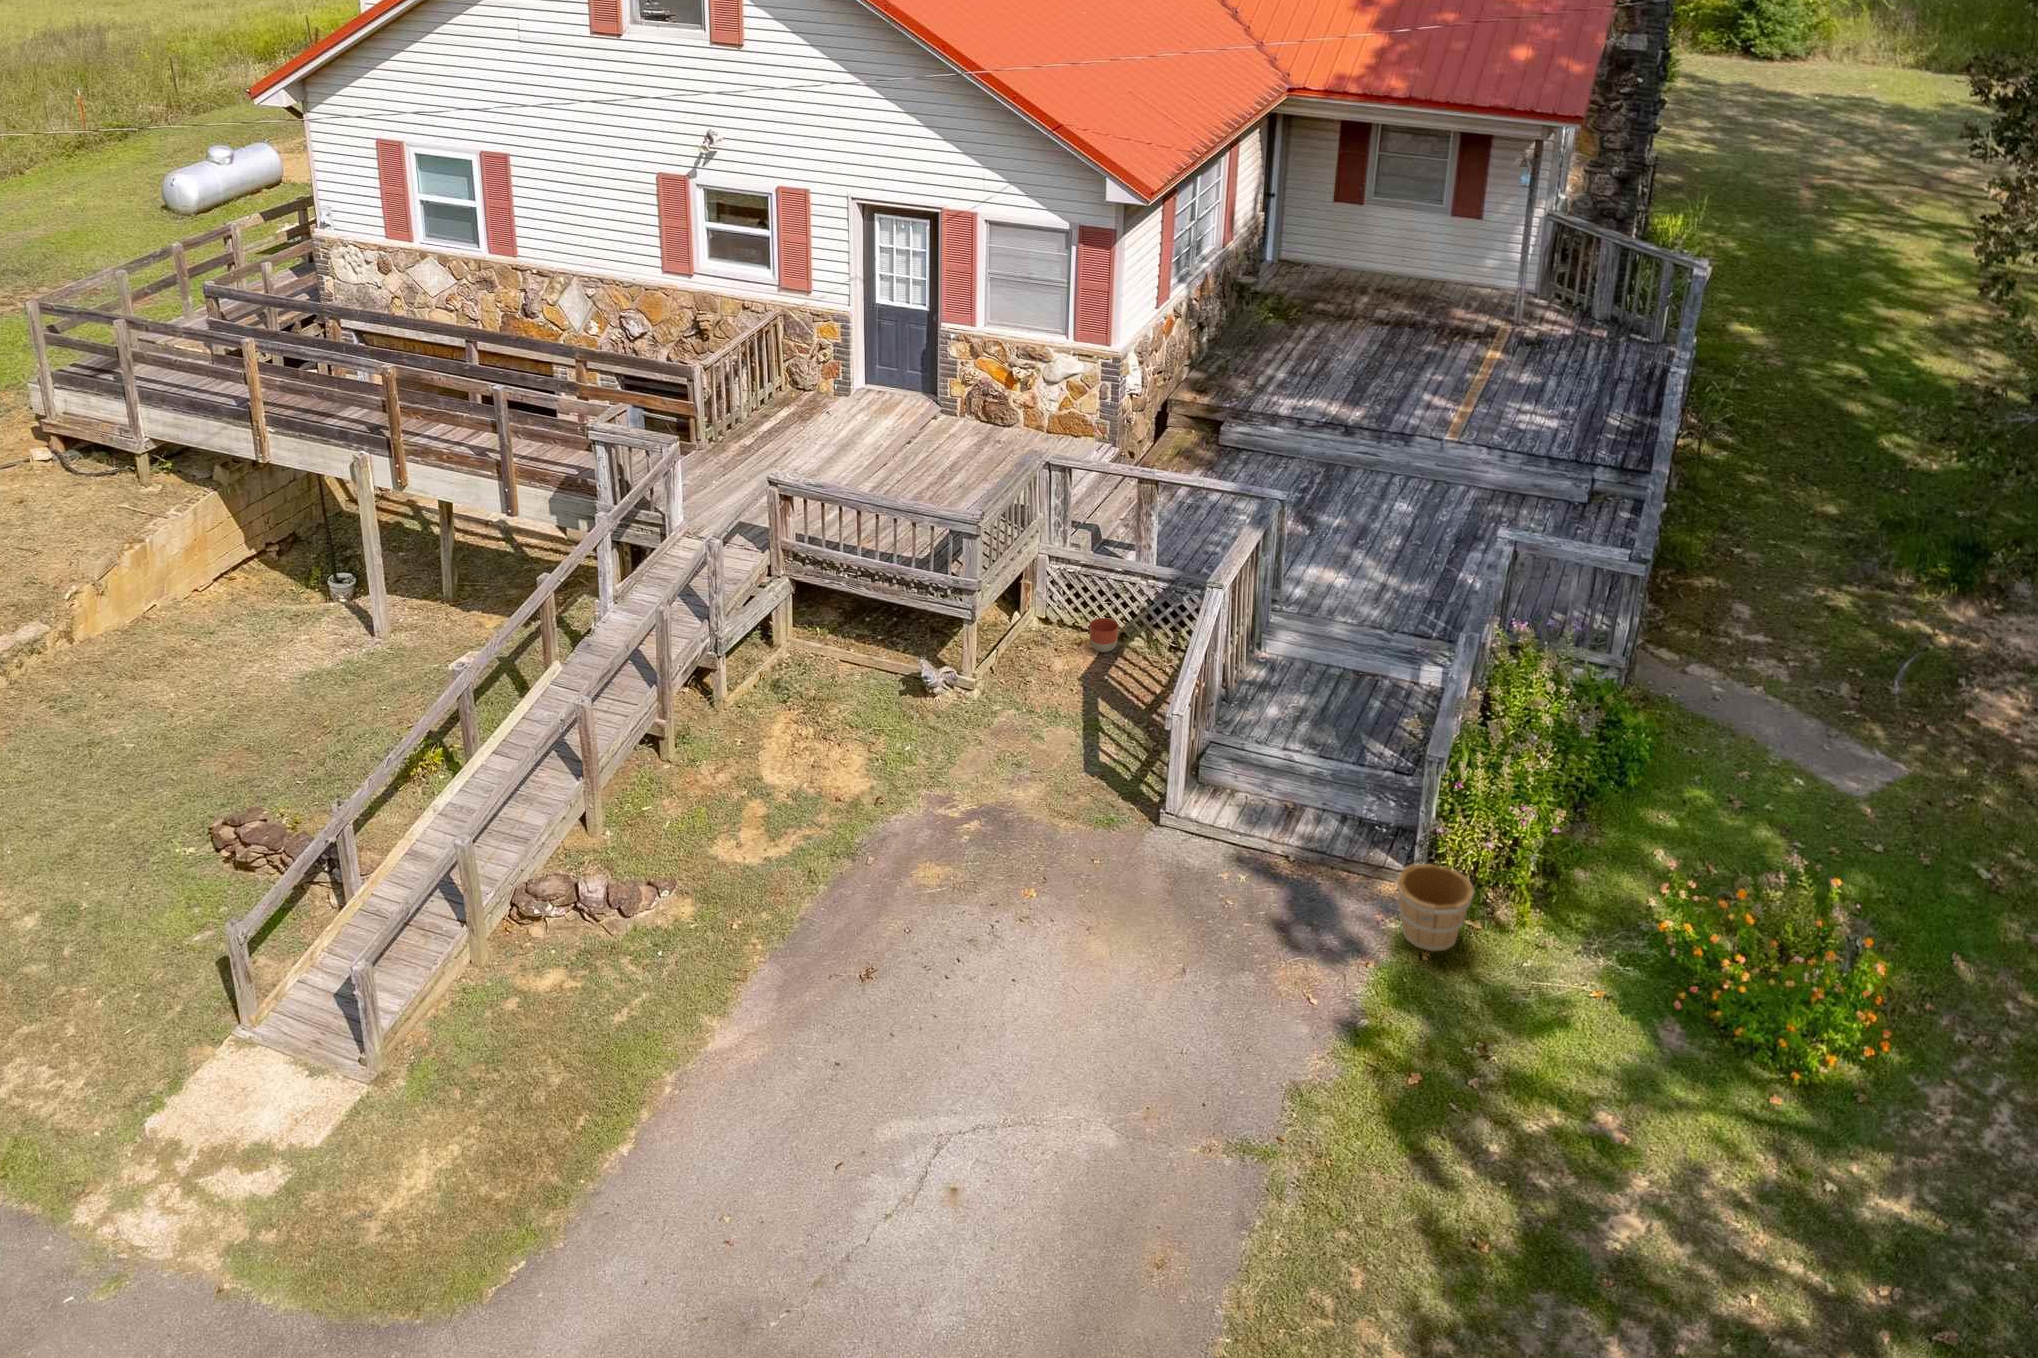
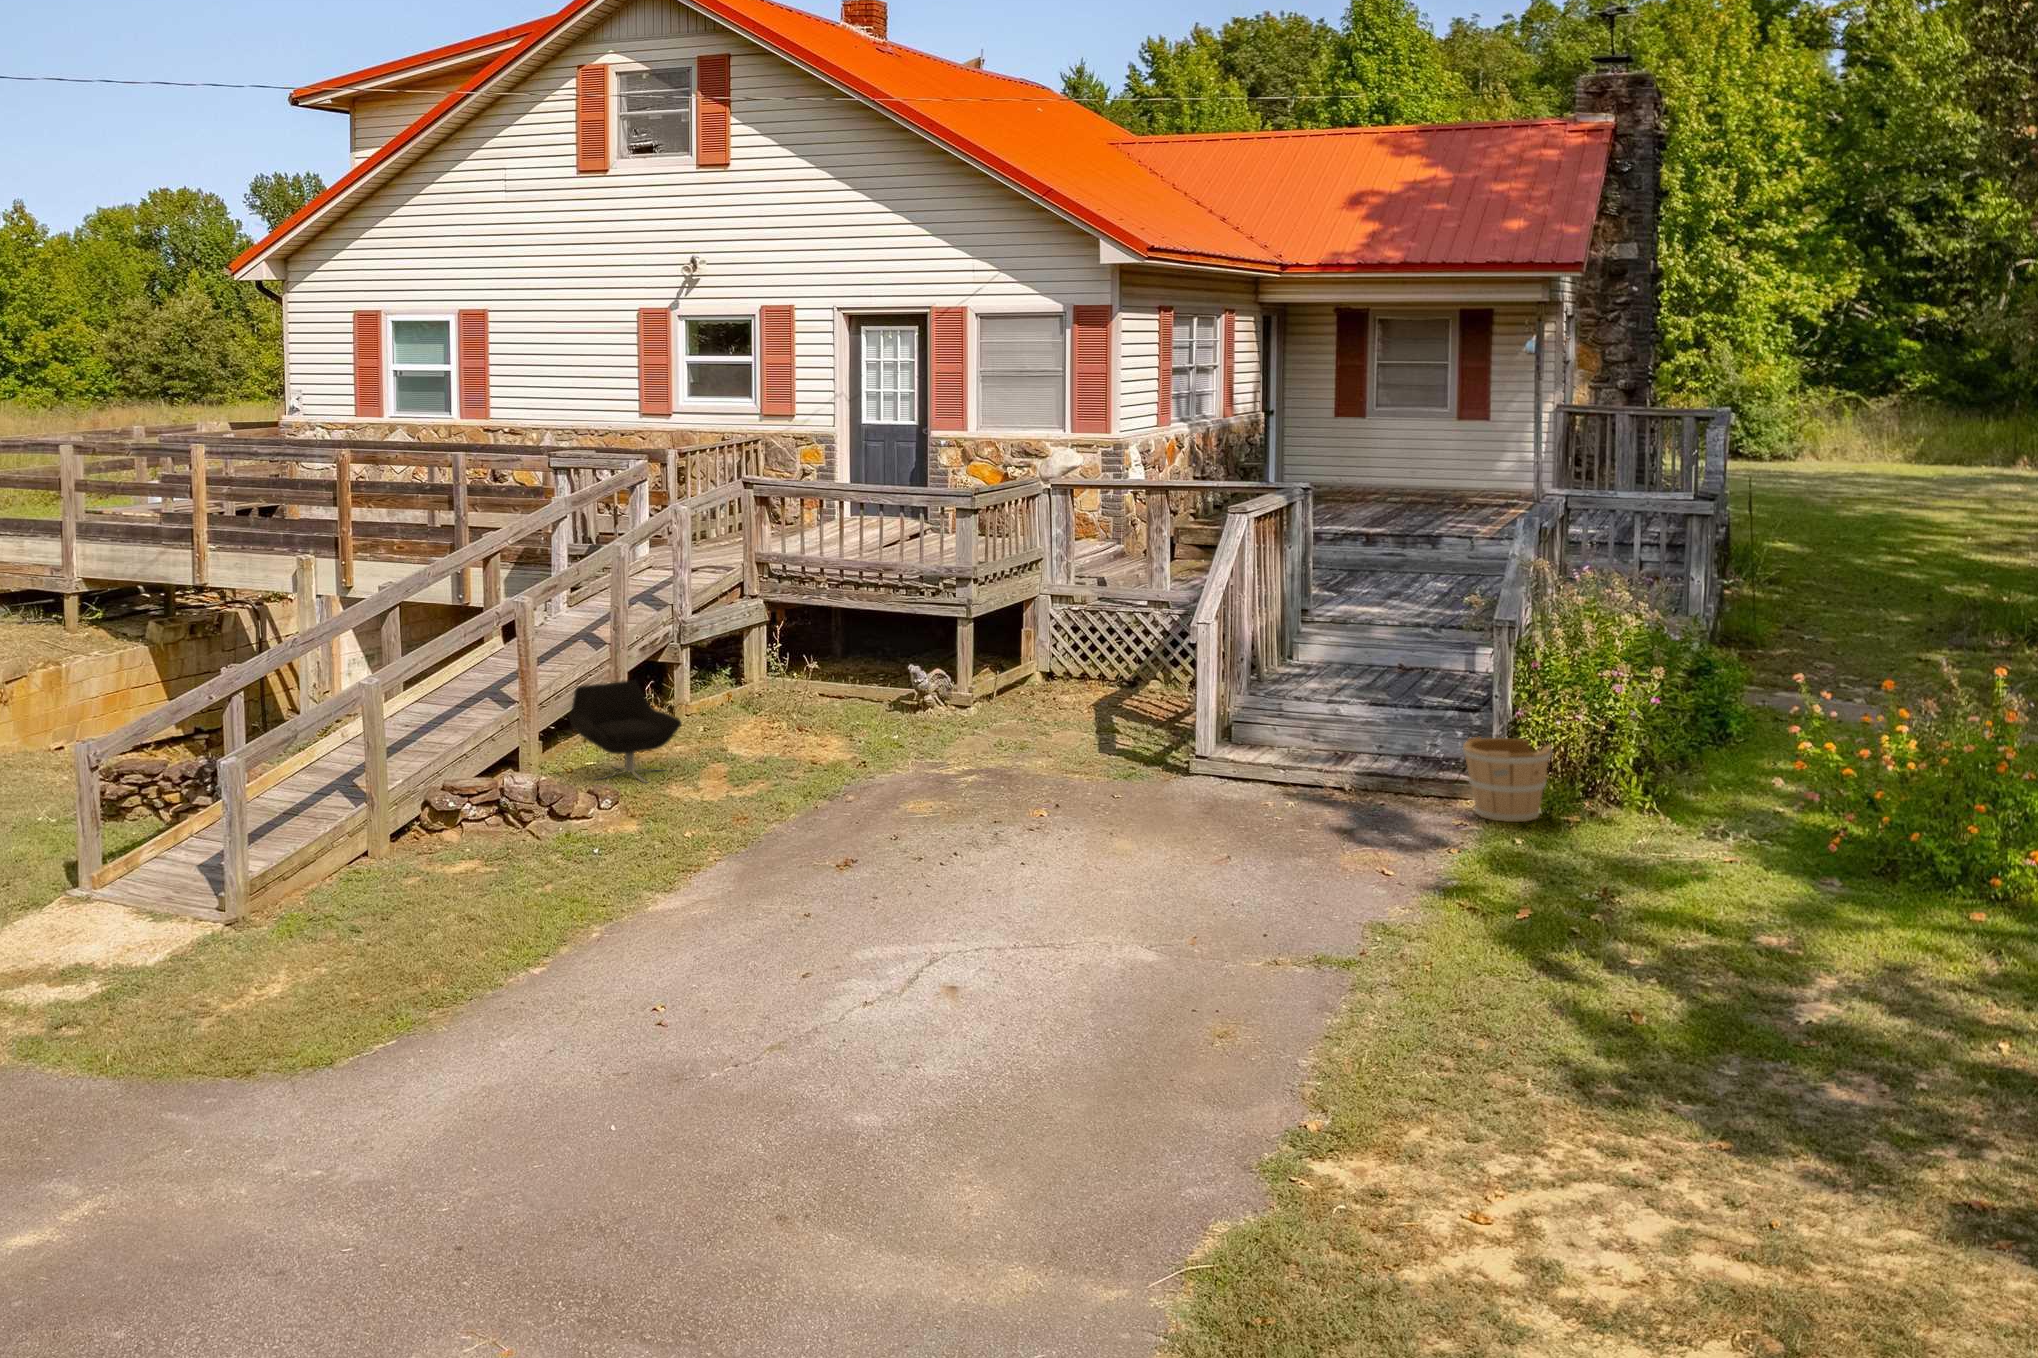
planter: present [1090,618,1118,653] -> none [1100,666,1131,700]
lounge chair: none [614,717,714,831] -> present [570,680,682,783]

